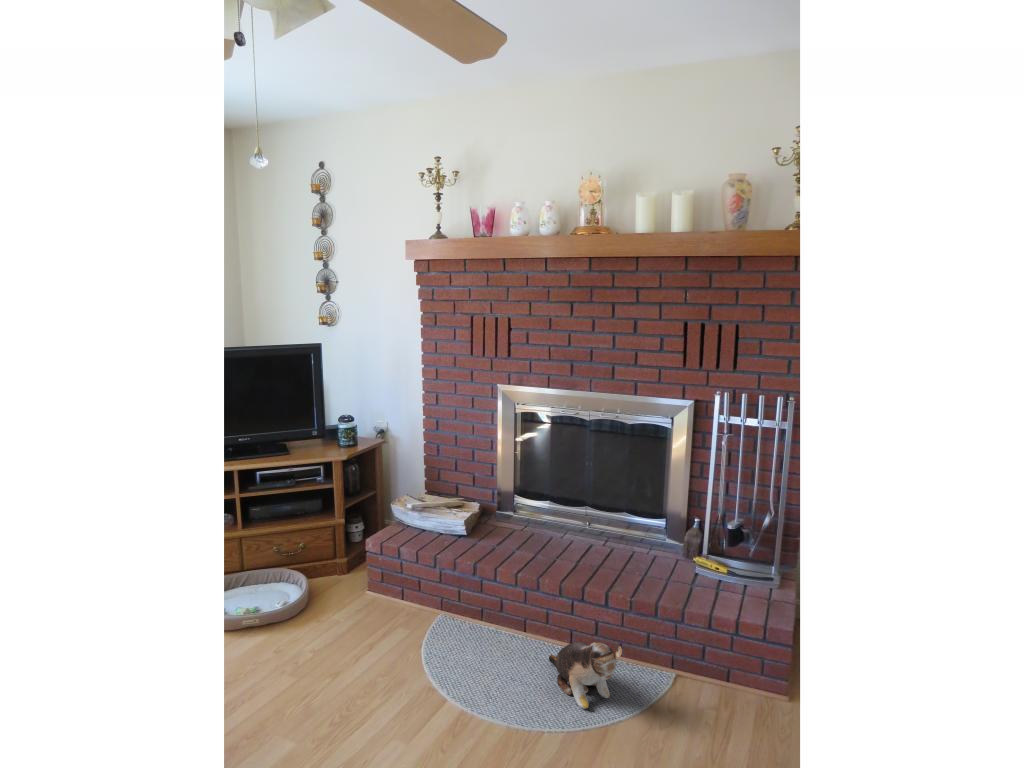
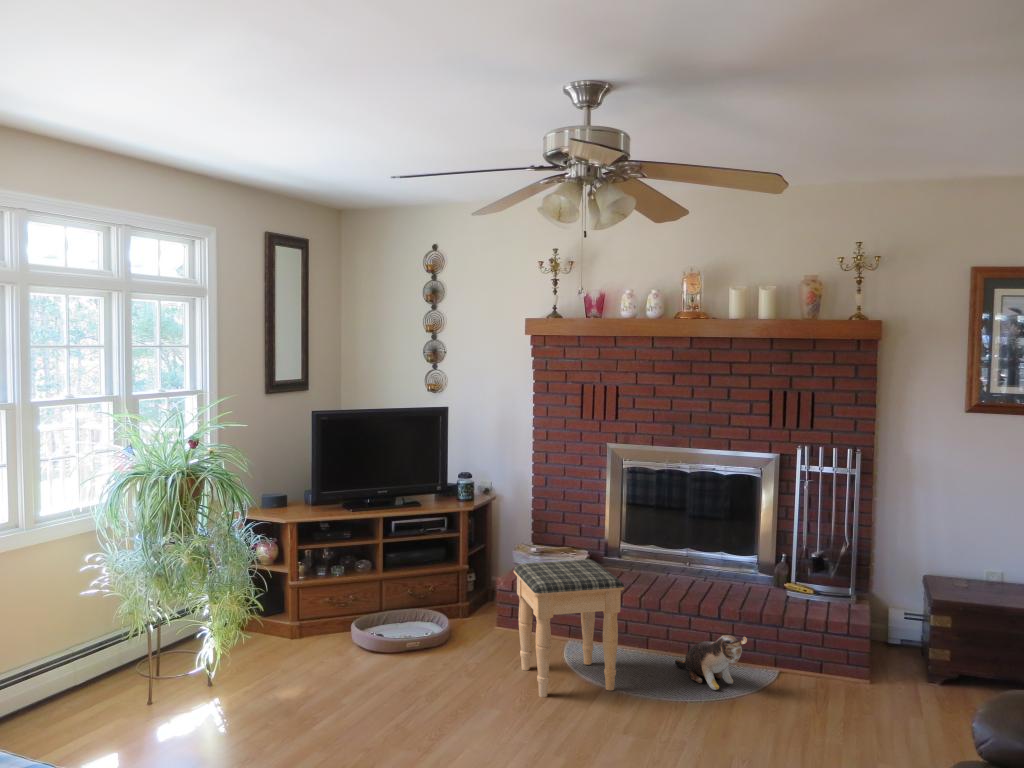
footstool: none [339,535,463,719] -> present [514,559,624,697]

